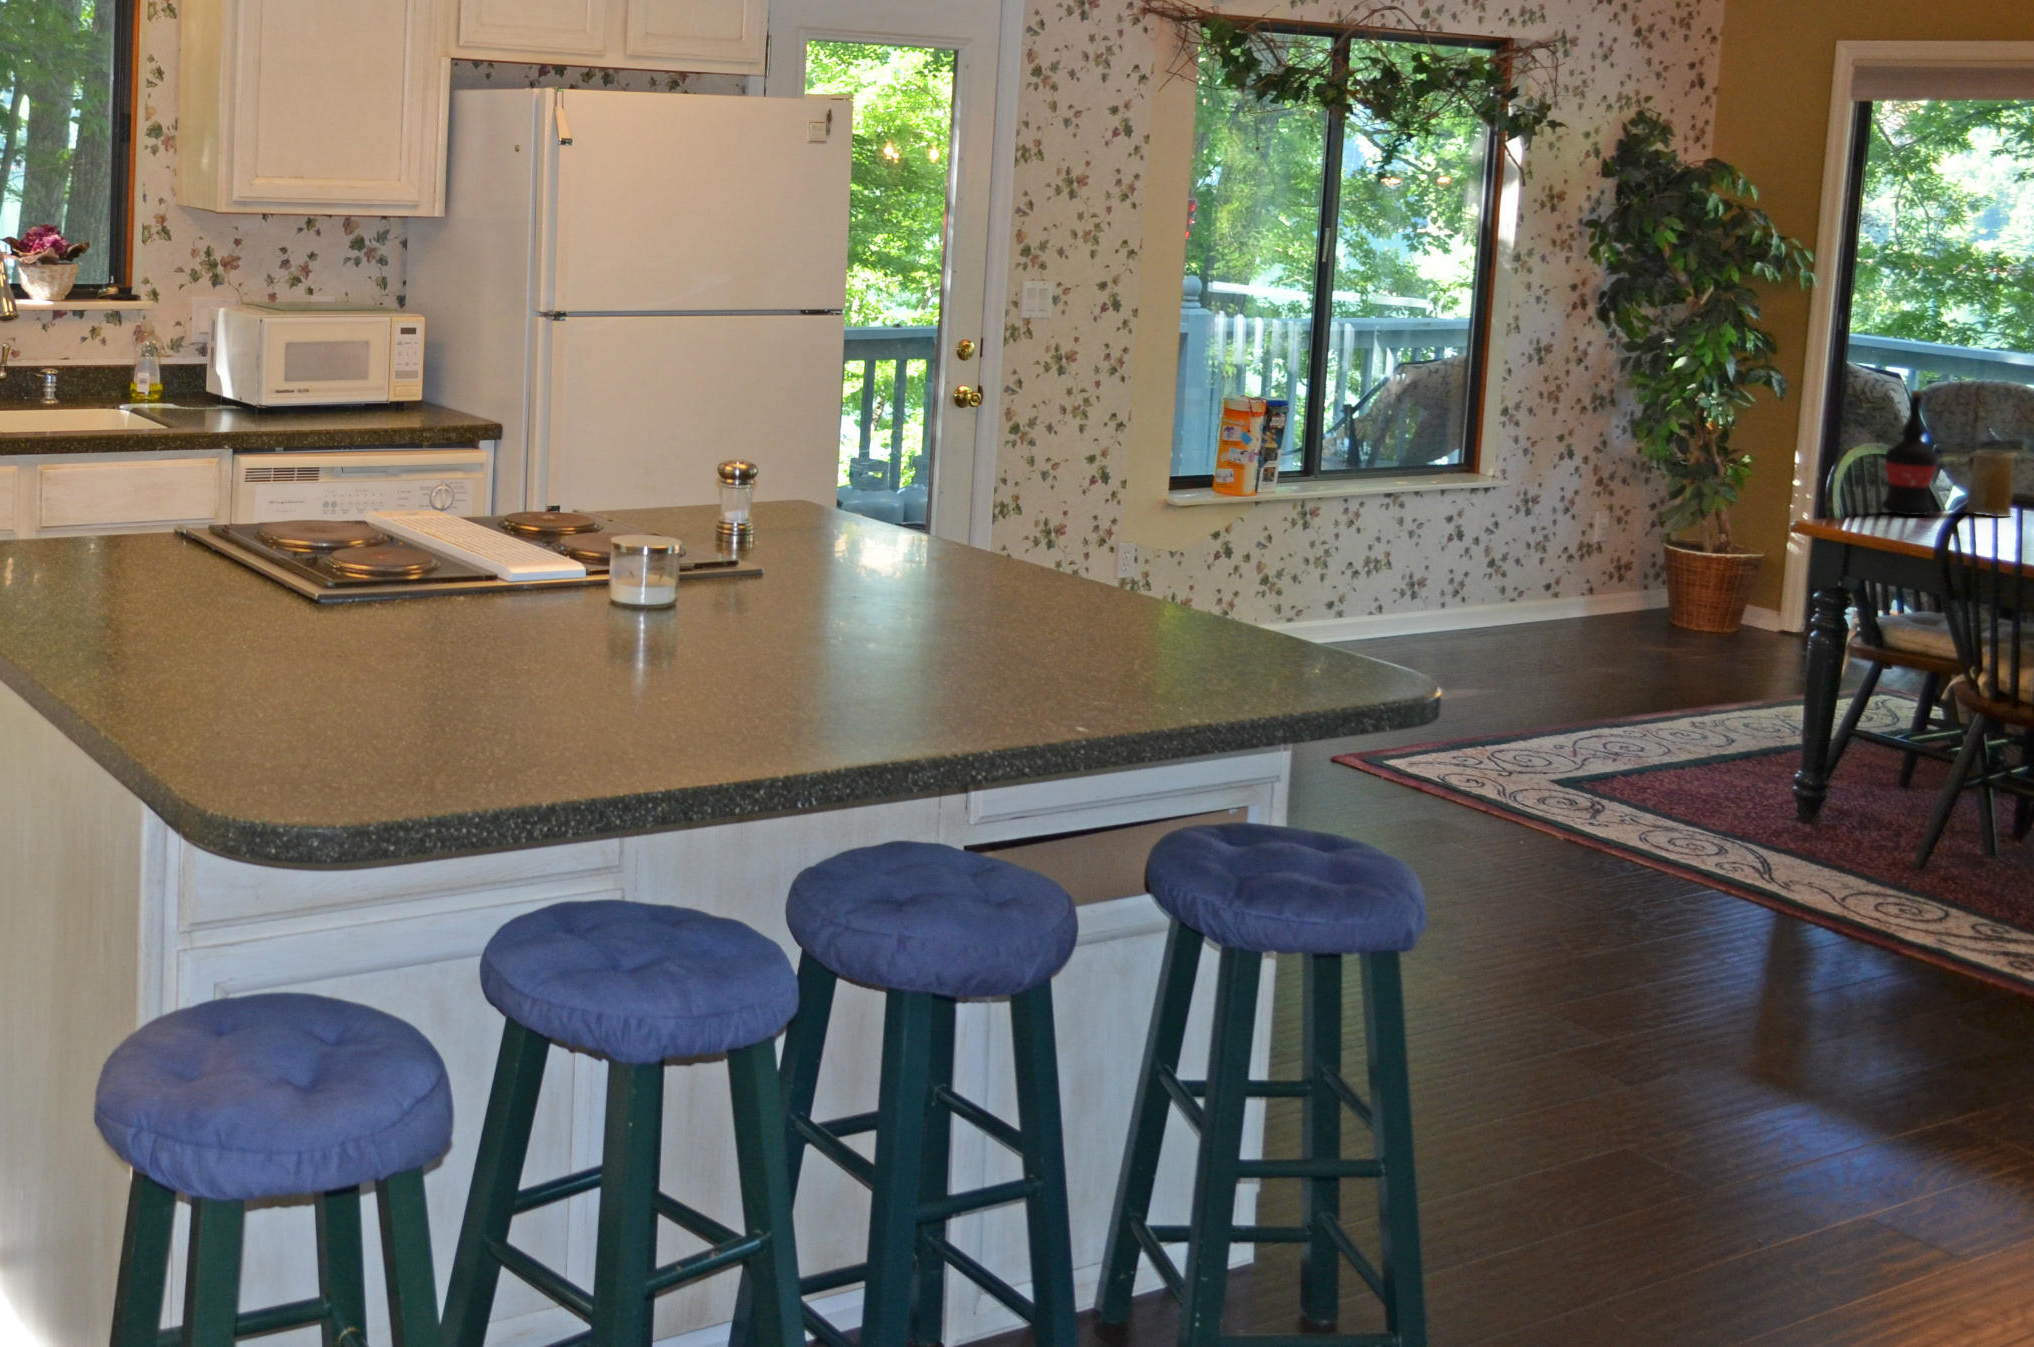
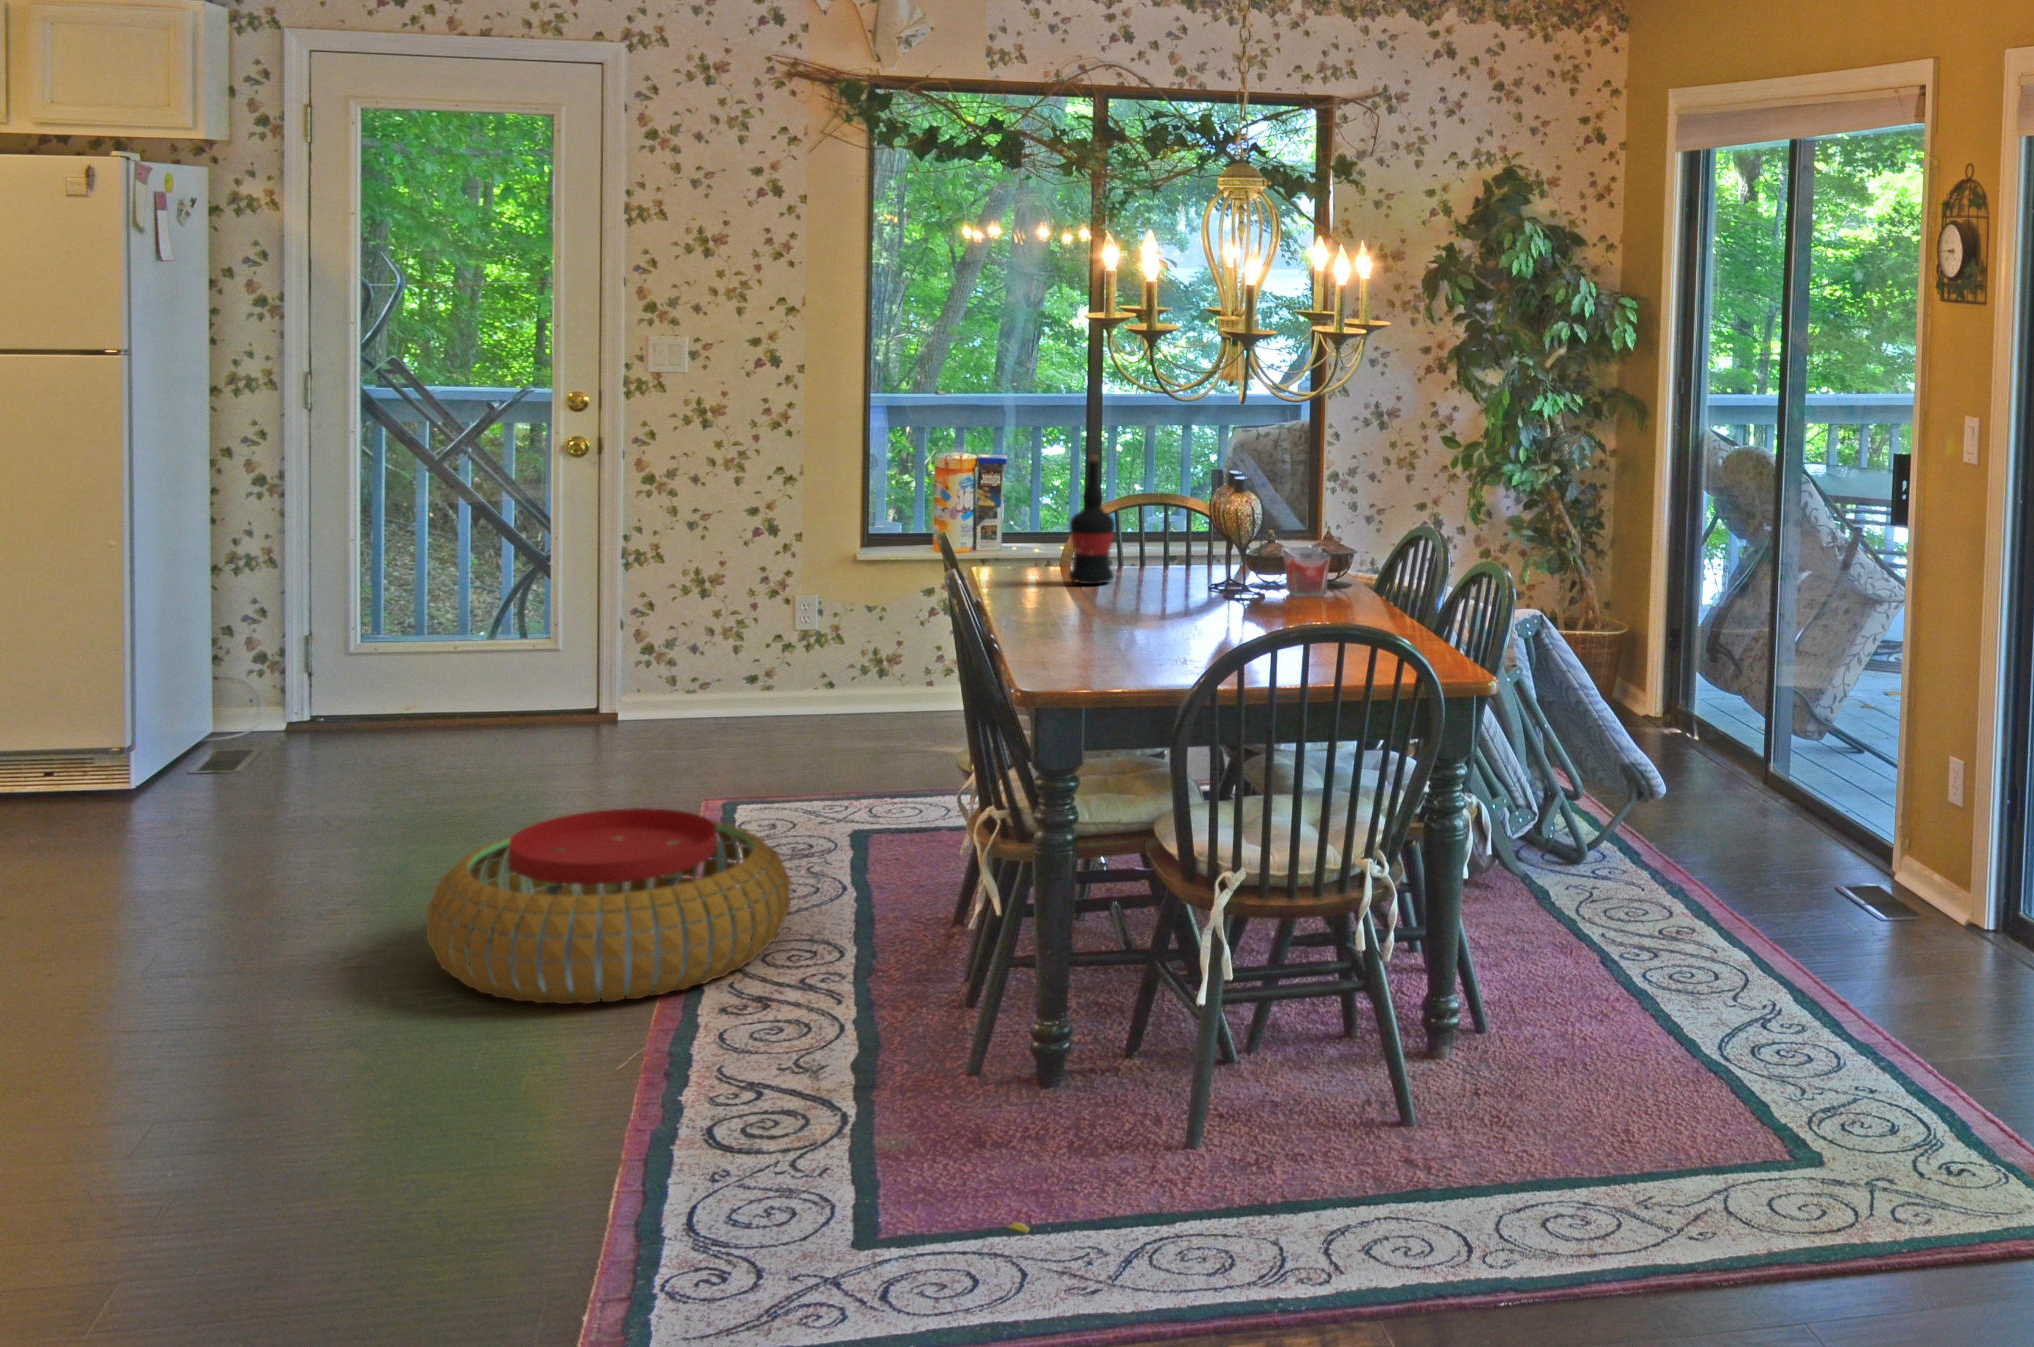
mug: present [1966,450,2014,517] -> none [1141,519,1183,589]
pouf: none [1579,749,1966,941] -> present [427,808,791,1004]

